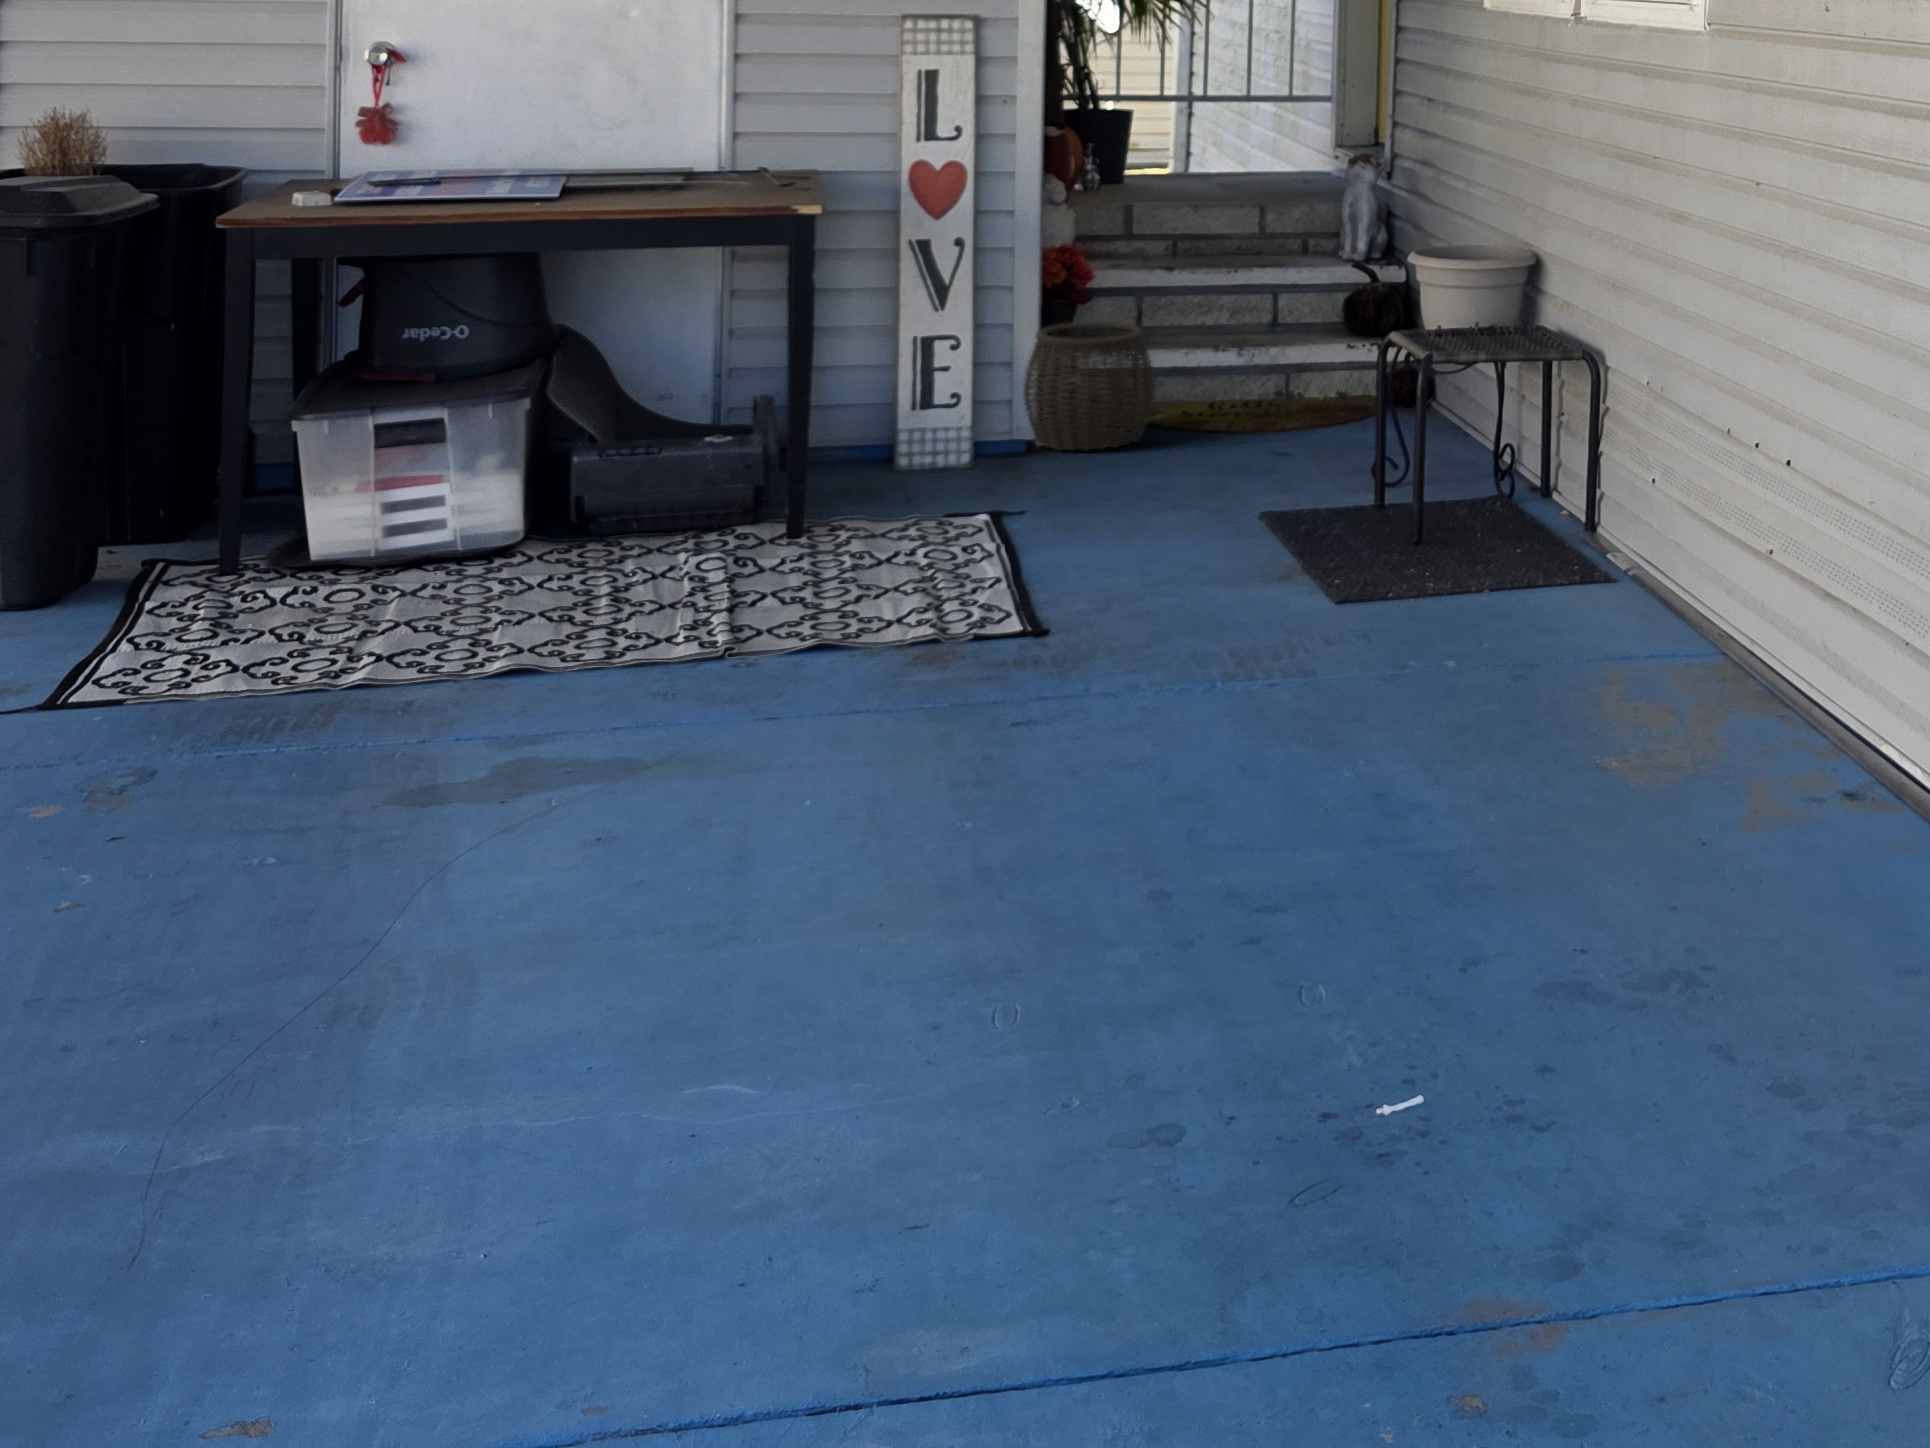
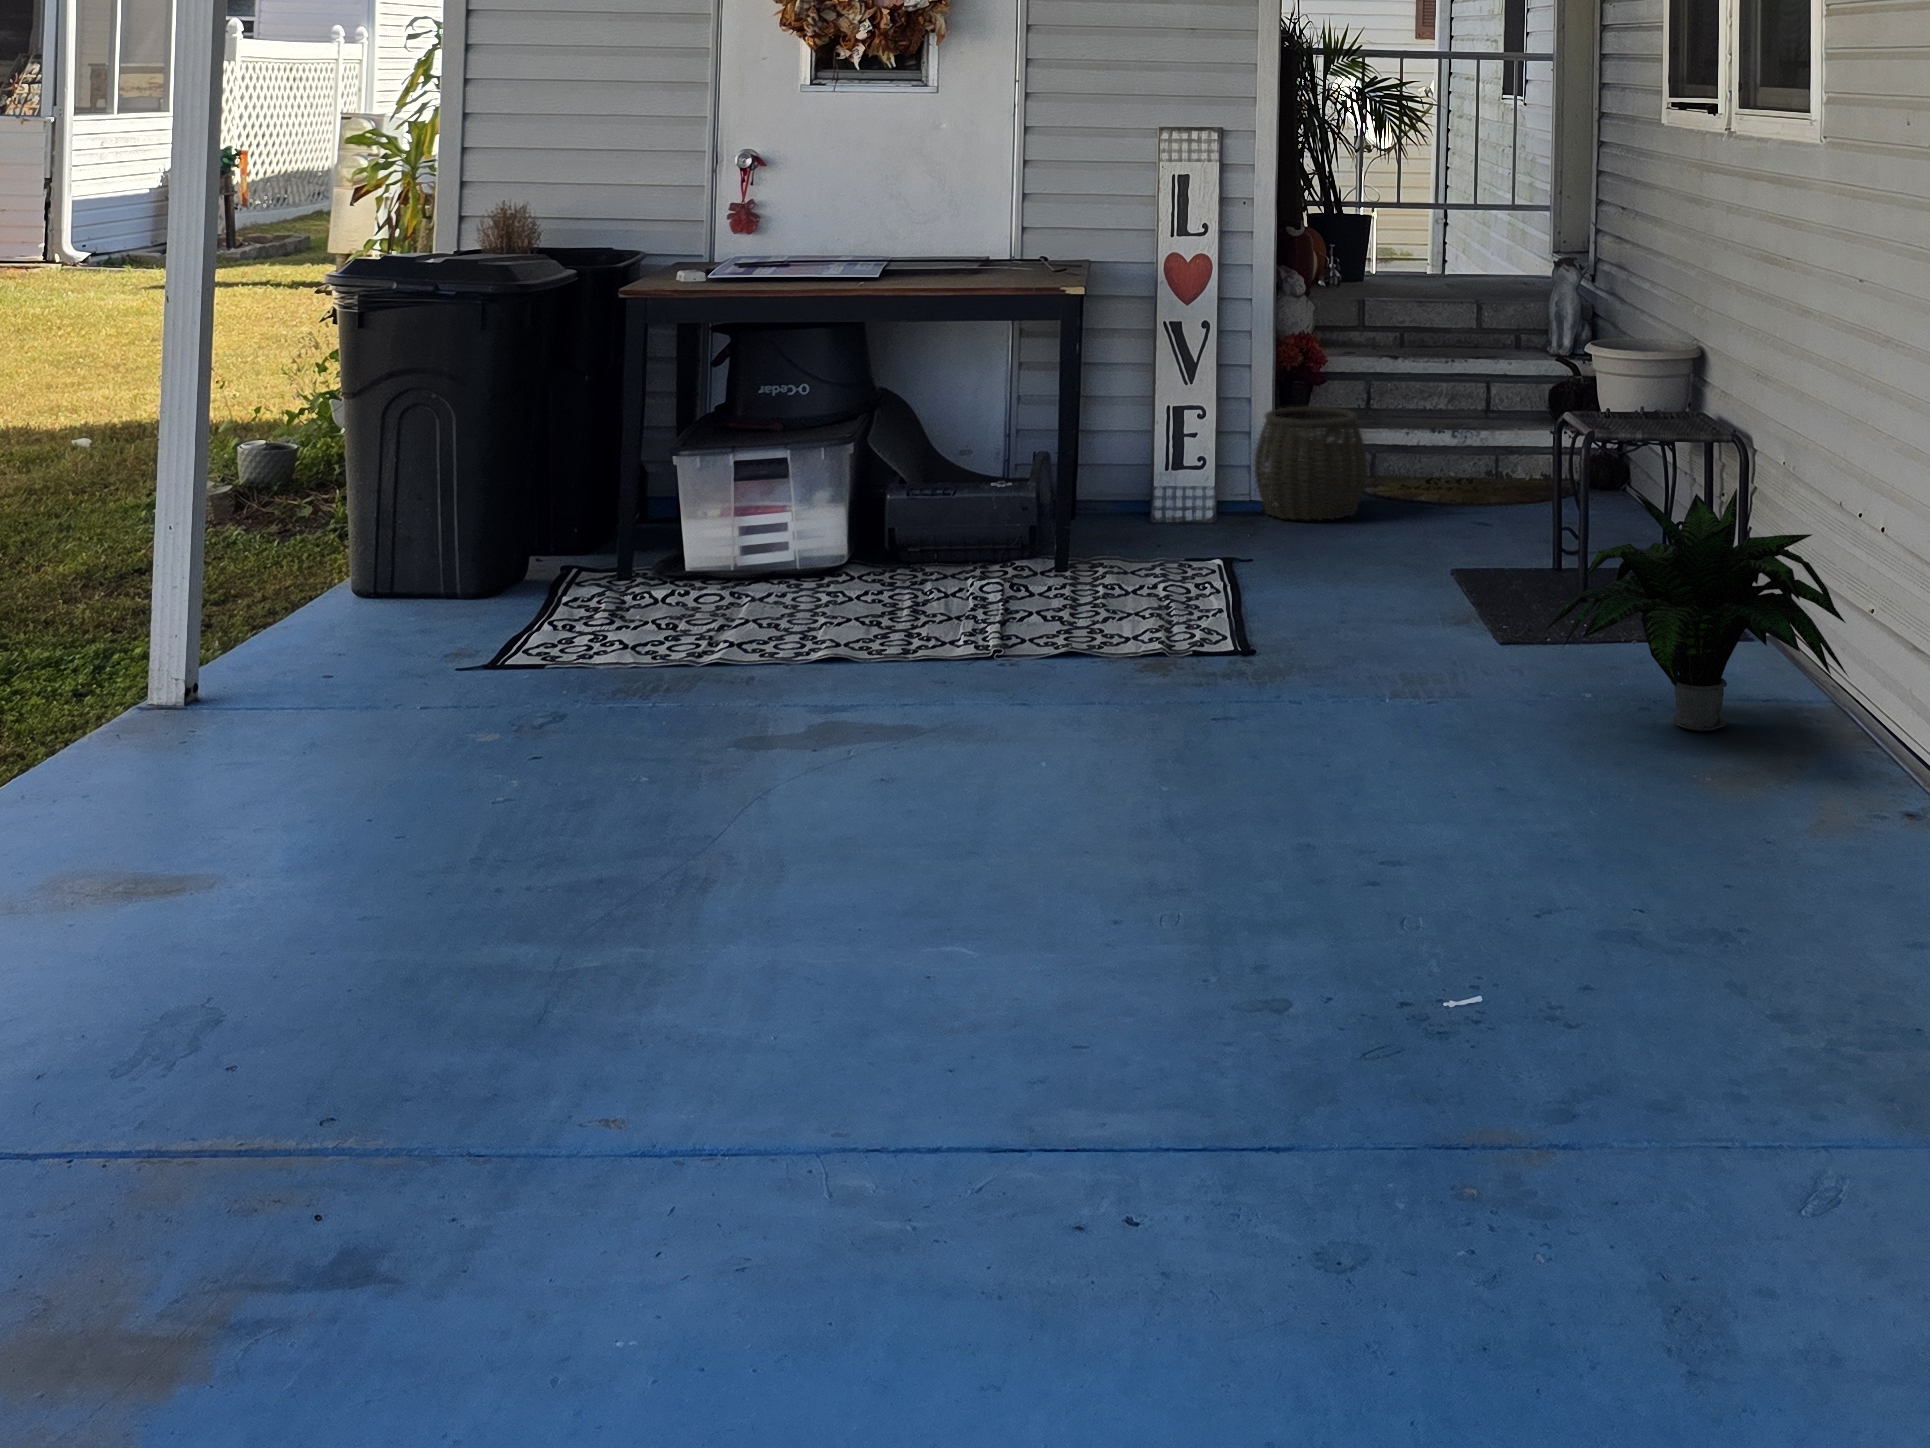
potted plant: none [1406,415,1748,688] -> present [1545,488,1848,731]

